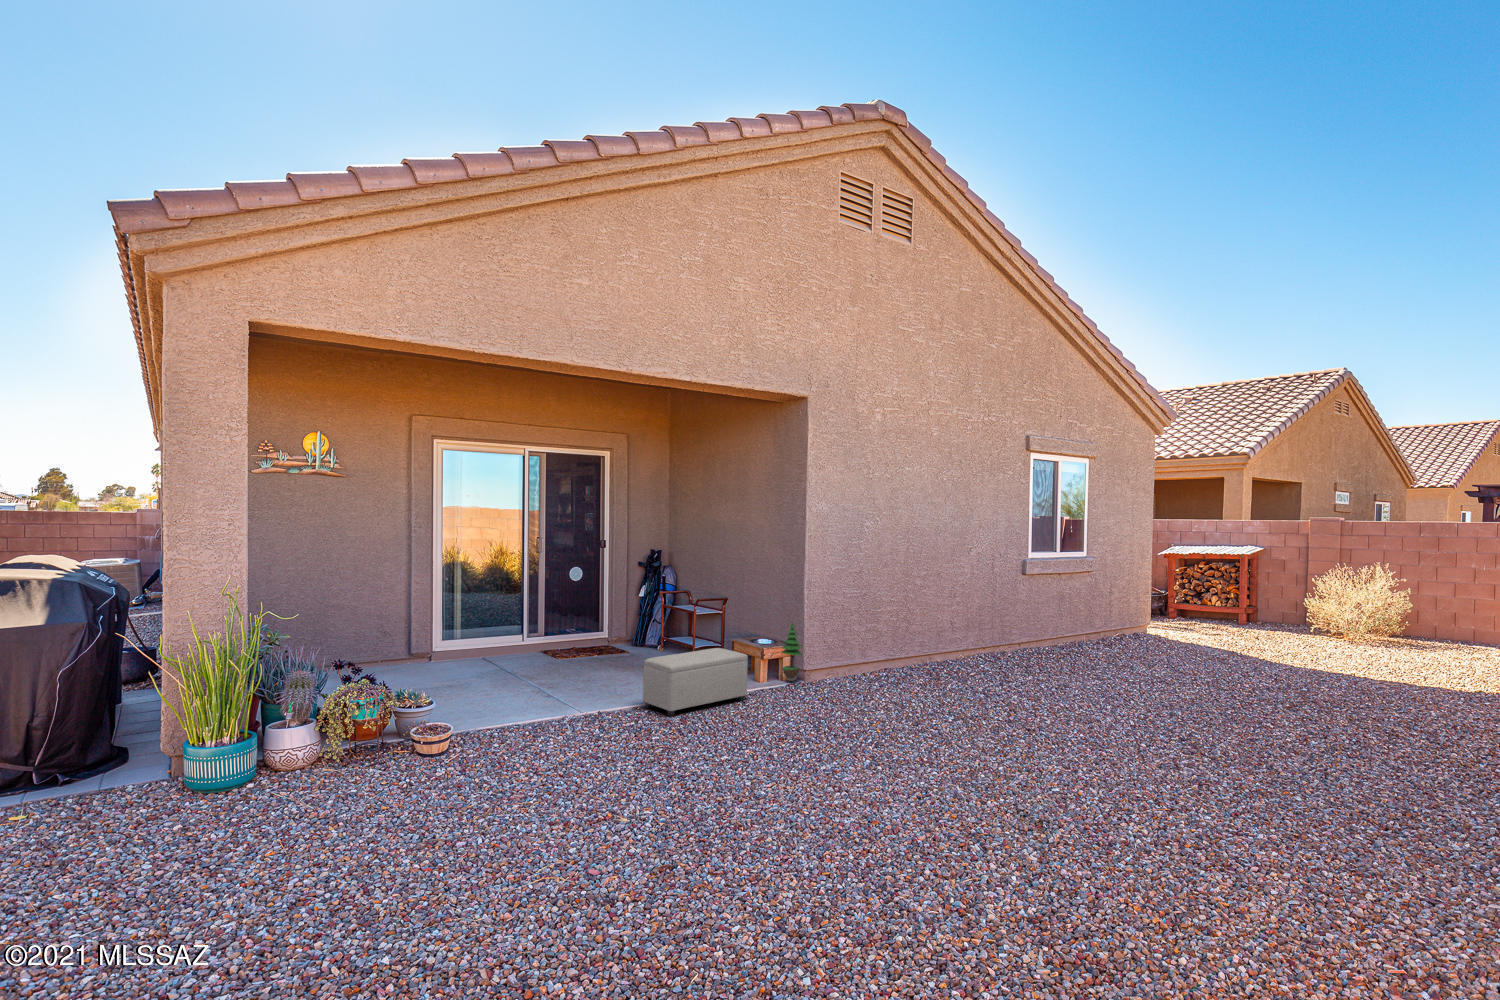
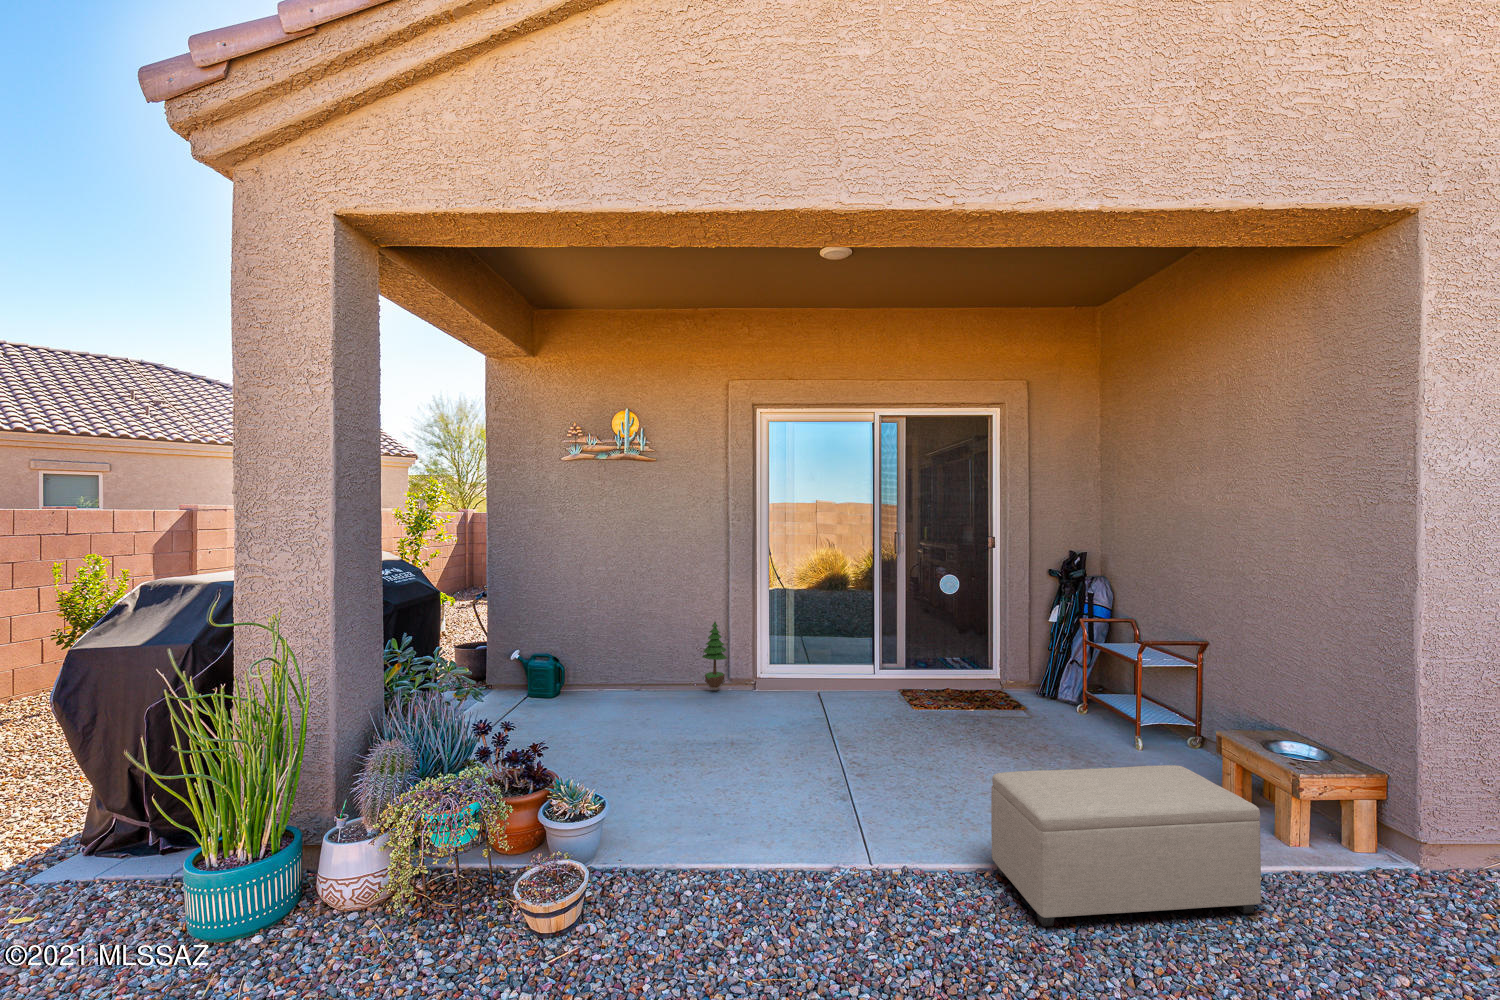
potted tree: present [781,623,802,682] -> present [702,622,727,691]

